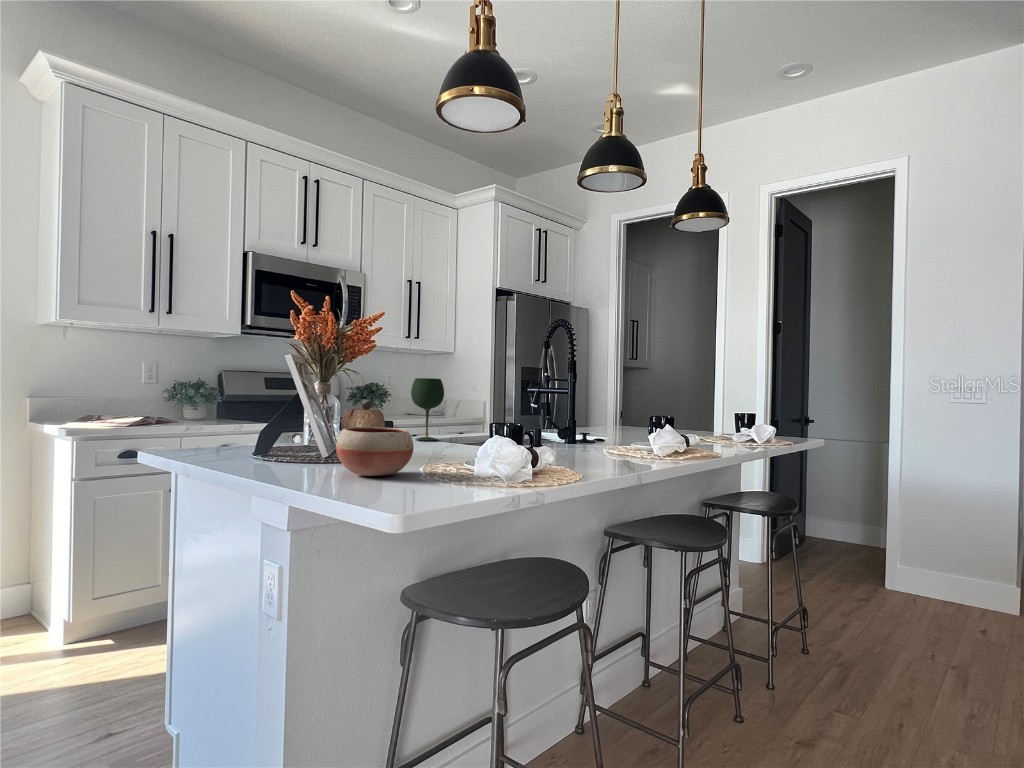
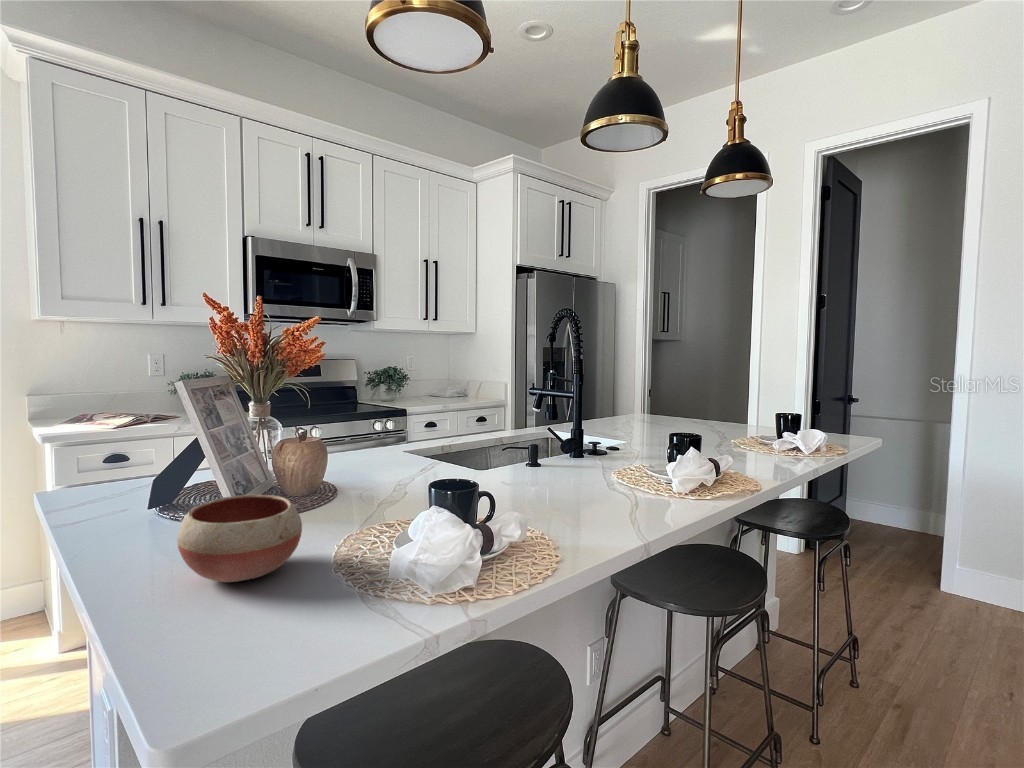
wine glass: present [411,378,444,441] -> none [385,383,424,457]

